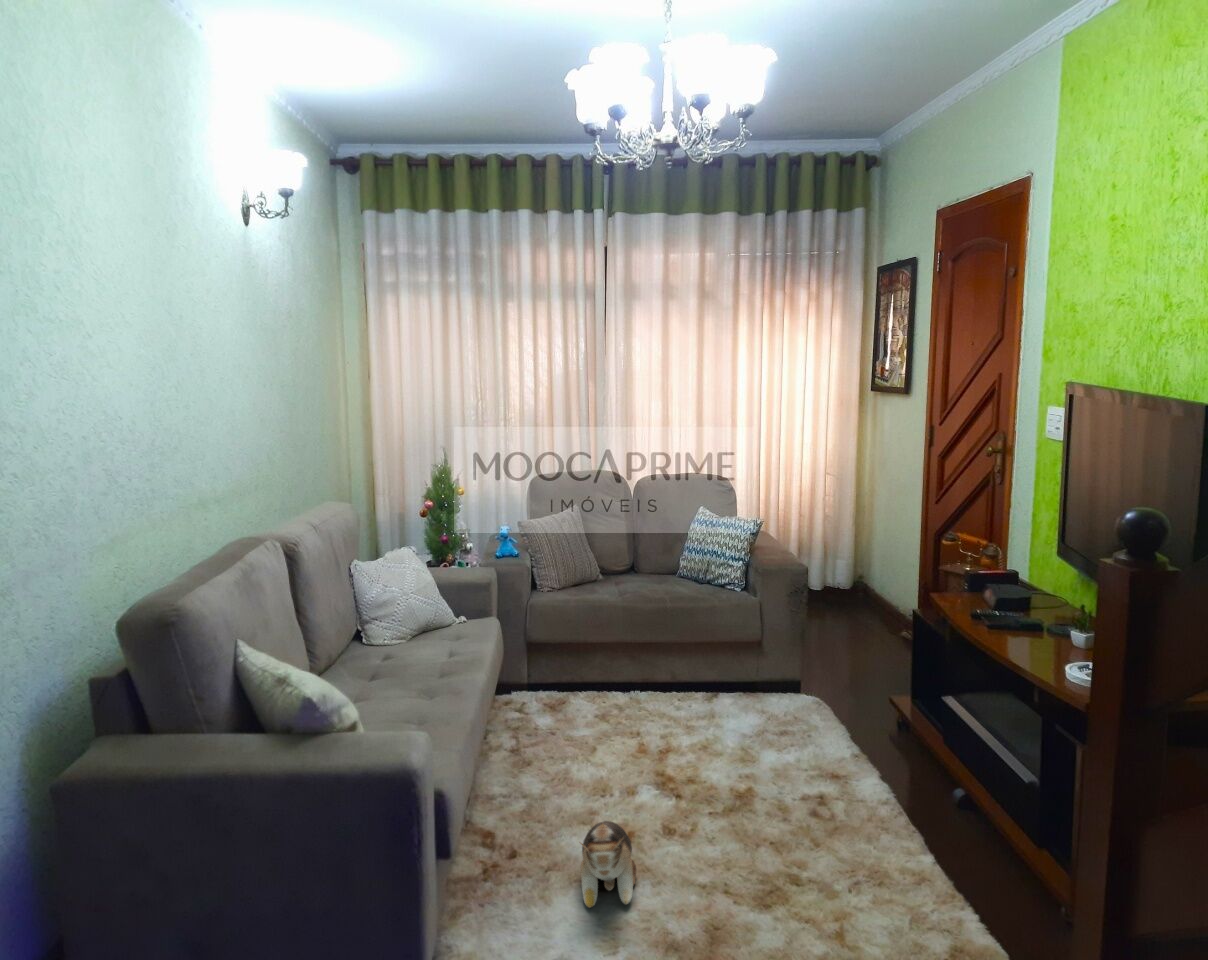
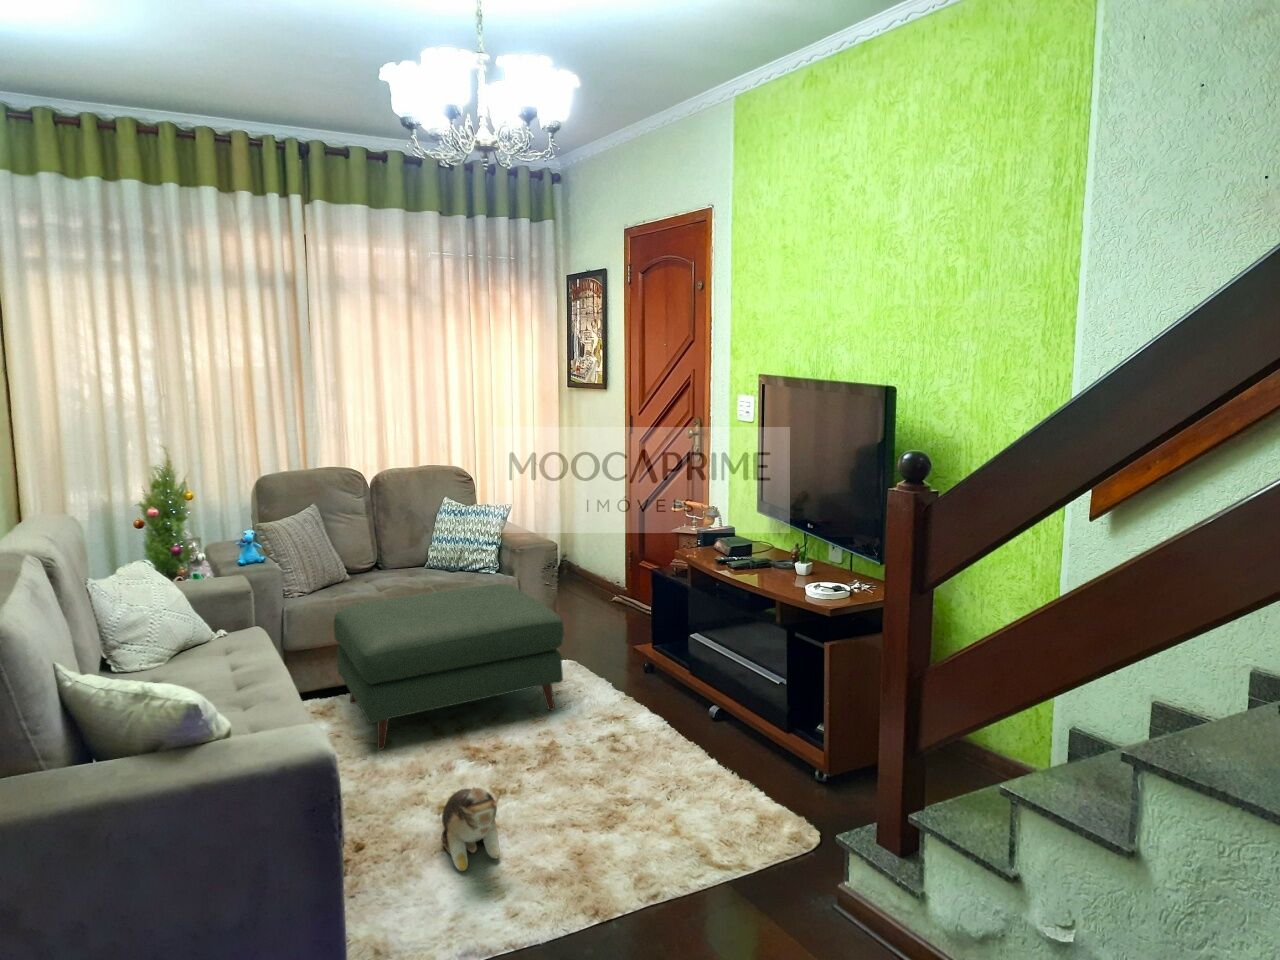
ottoman: none [563,605,783,757] -> present [334,584,564,750]

